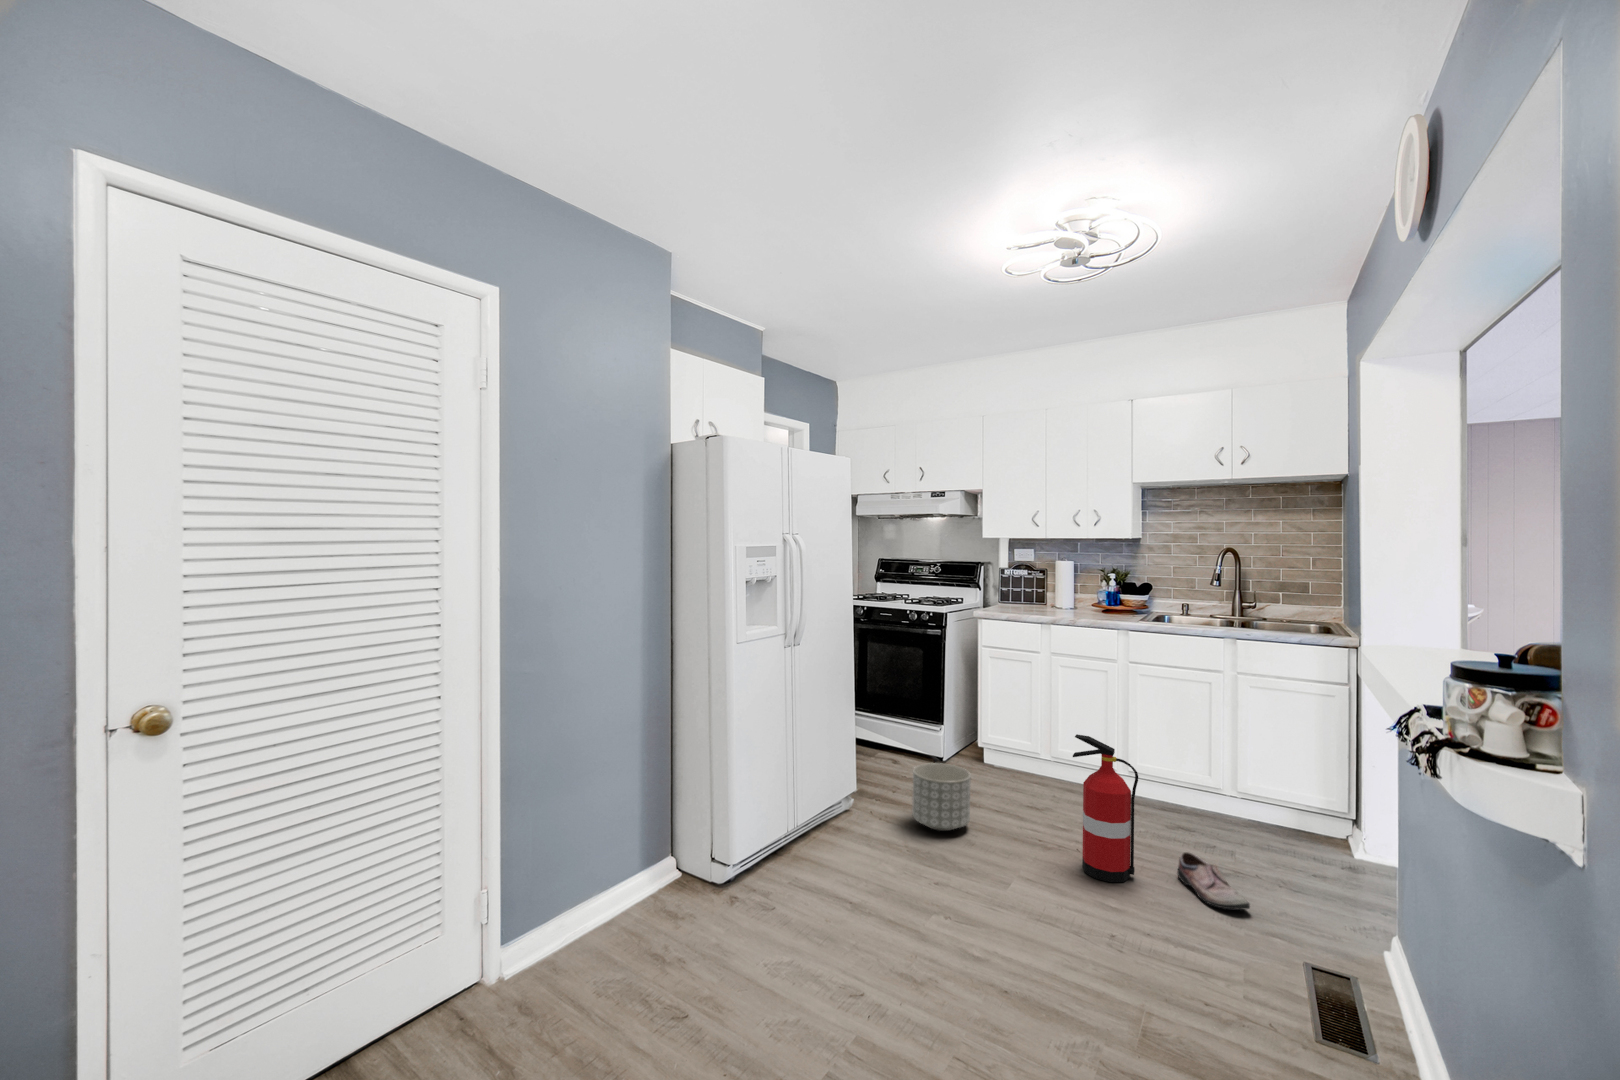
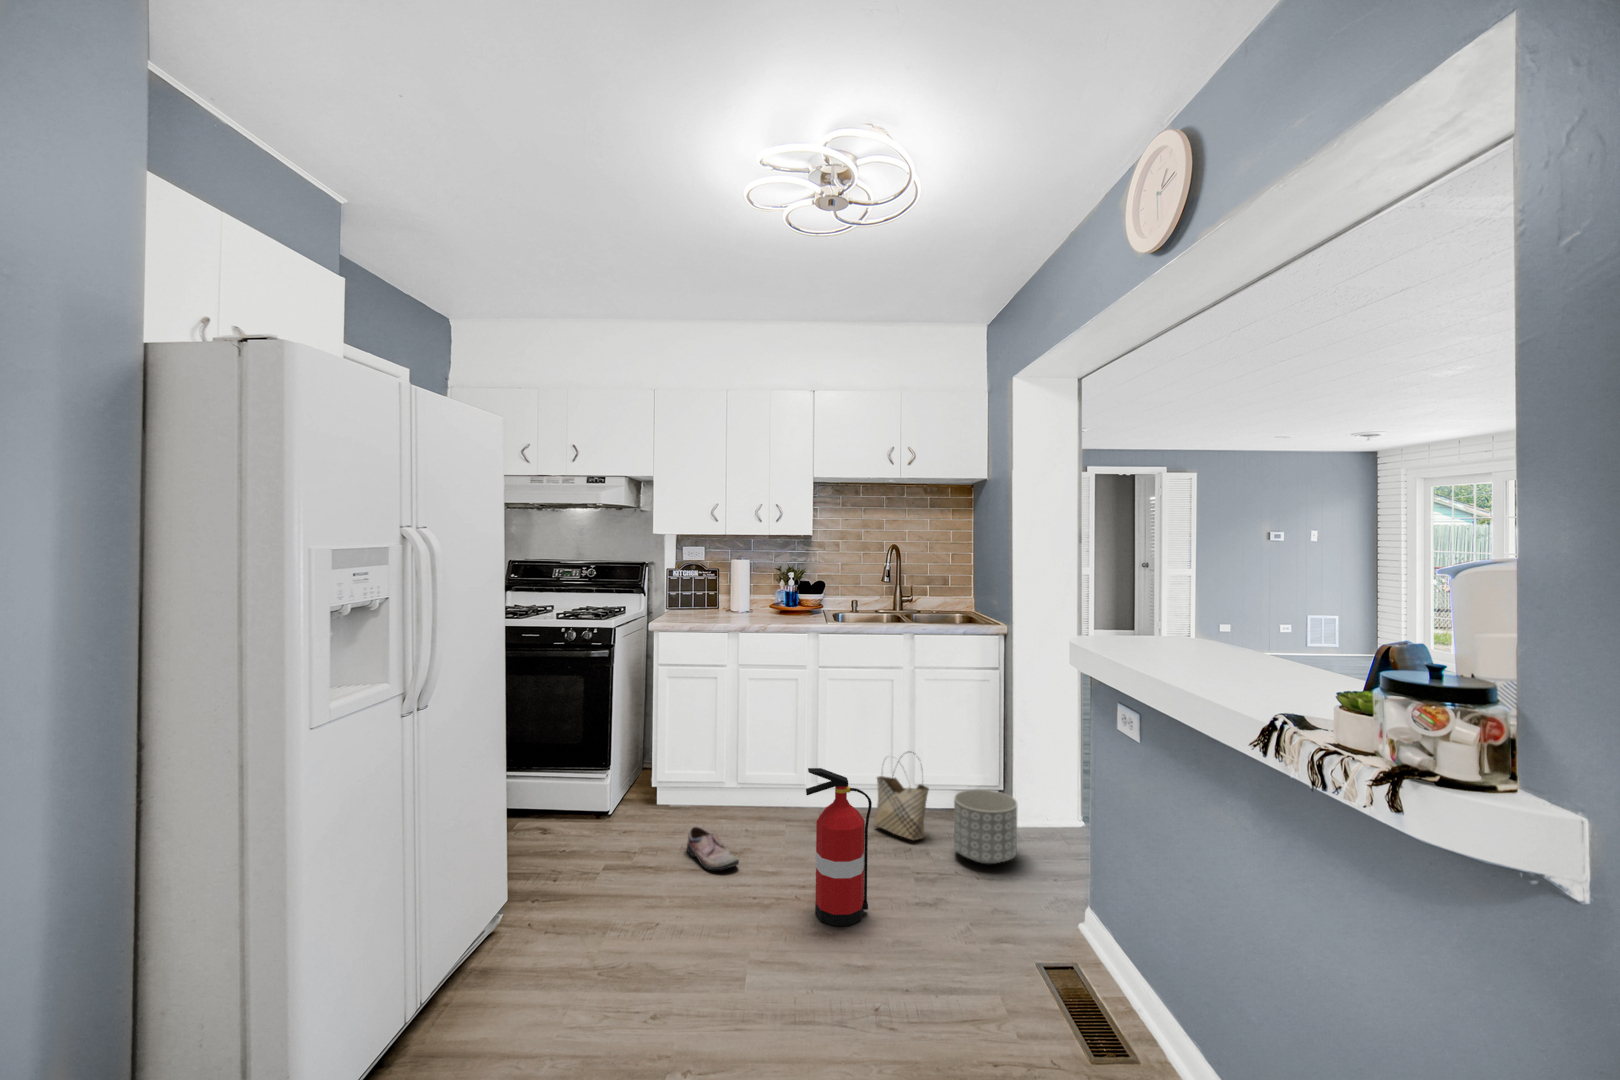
woven basket: none [1179,750,1238,840] -> present [875,752,929,840]
planter: present [912,763,970,831] -> present [954,789,1017,864]
shoe: present [1177,852,1250,910] -> present [687,826,739,870]

